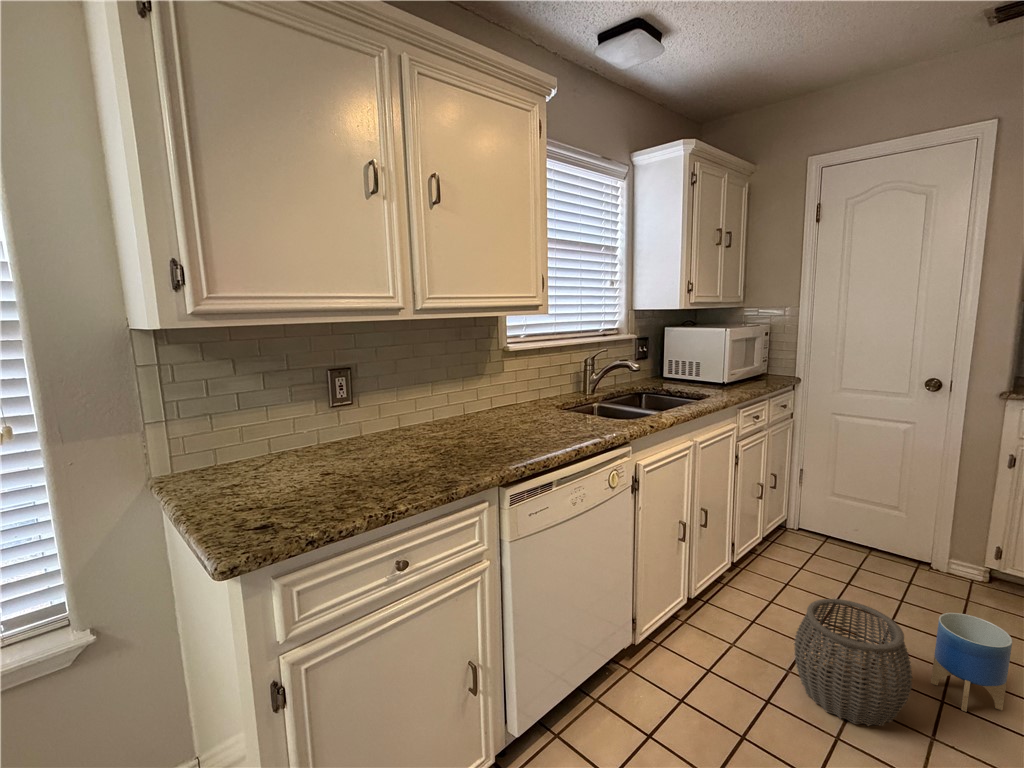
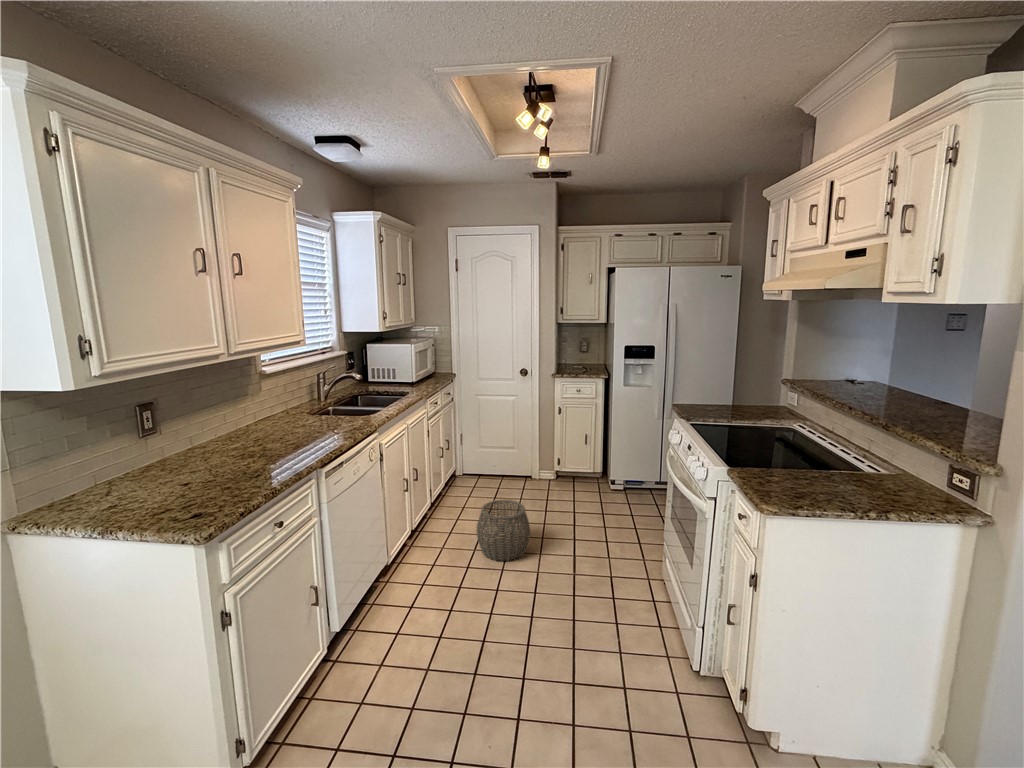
planter: present [931,613,1012,712] -> none [537,492,565,539]

